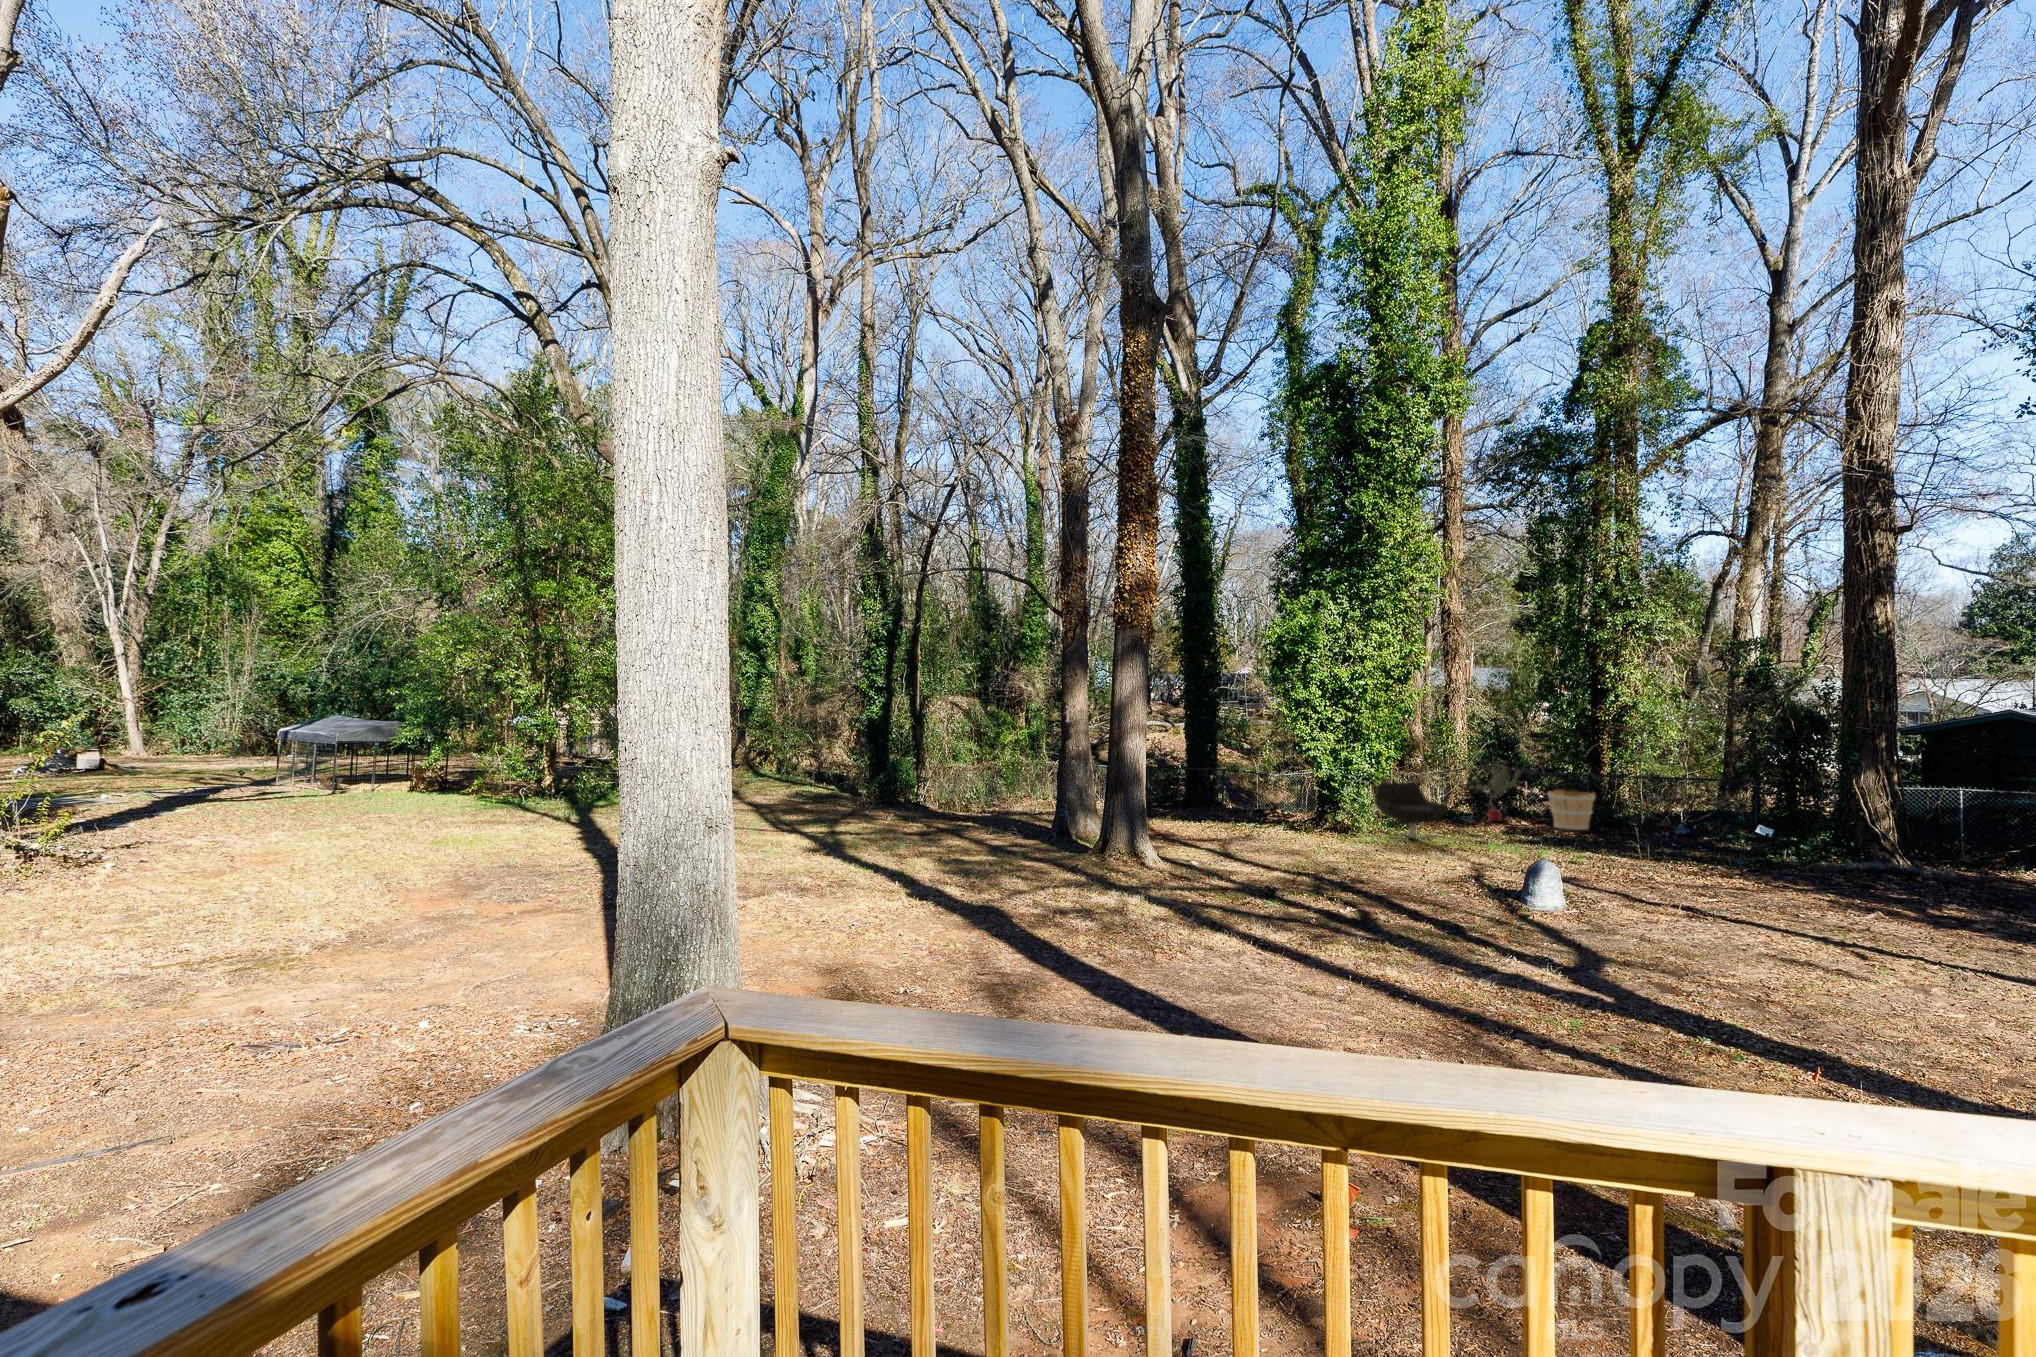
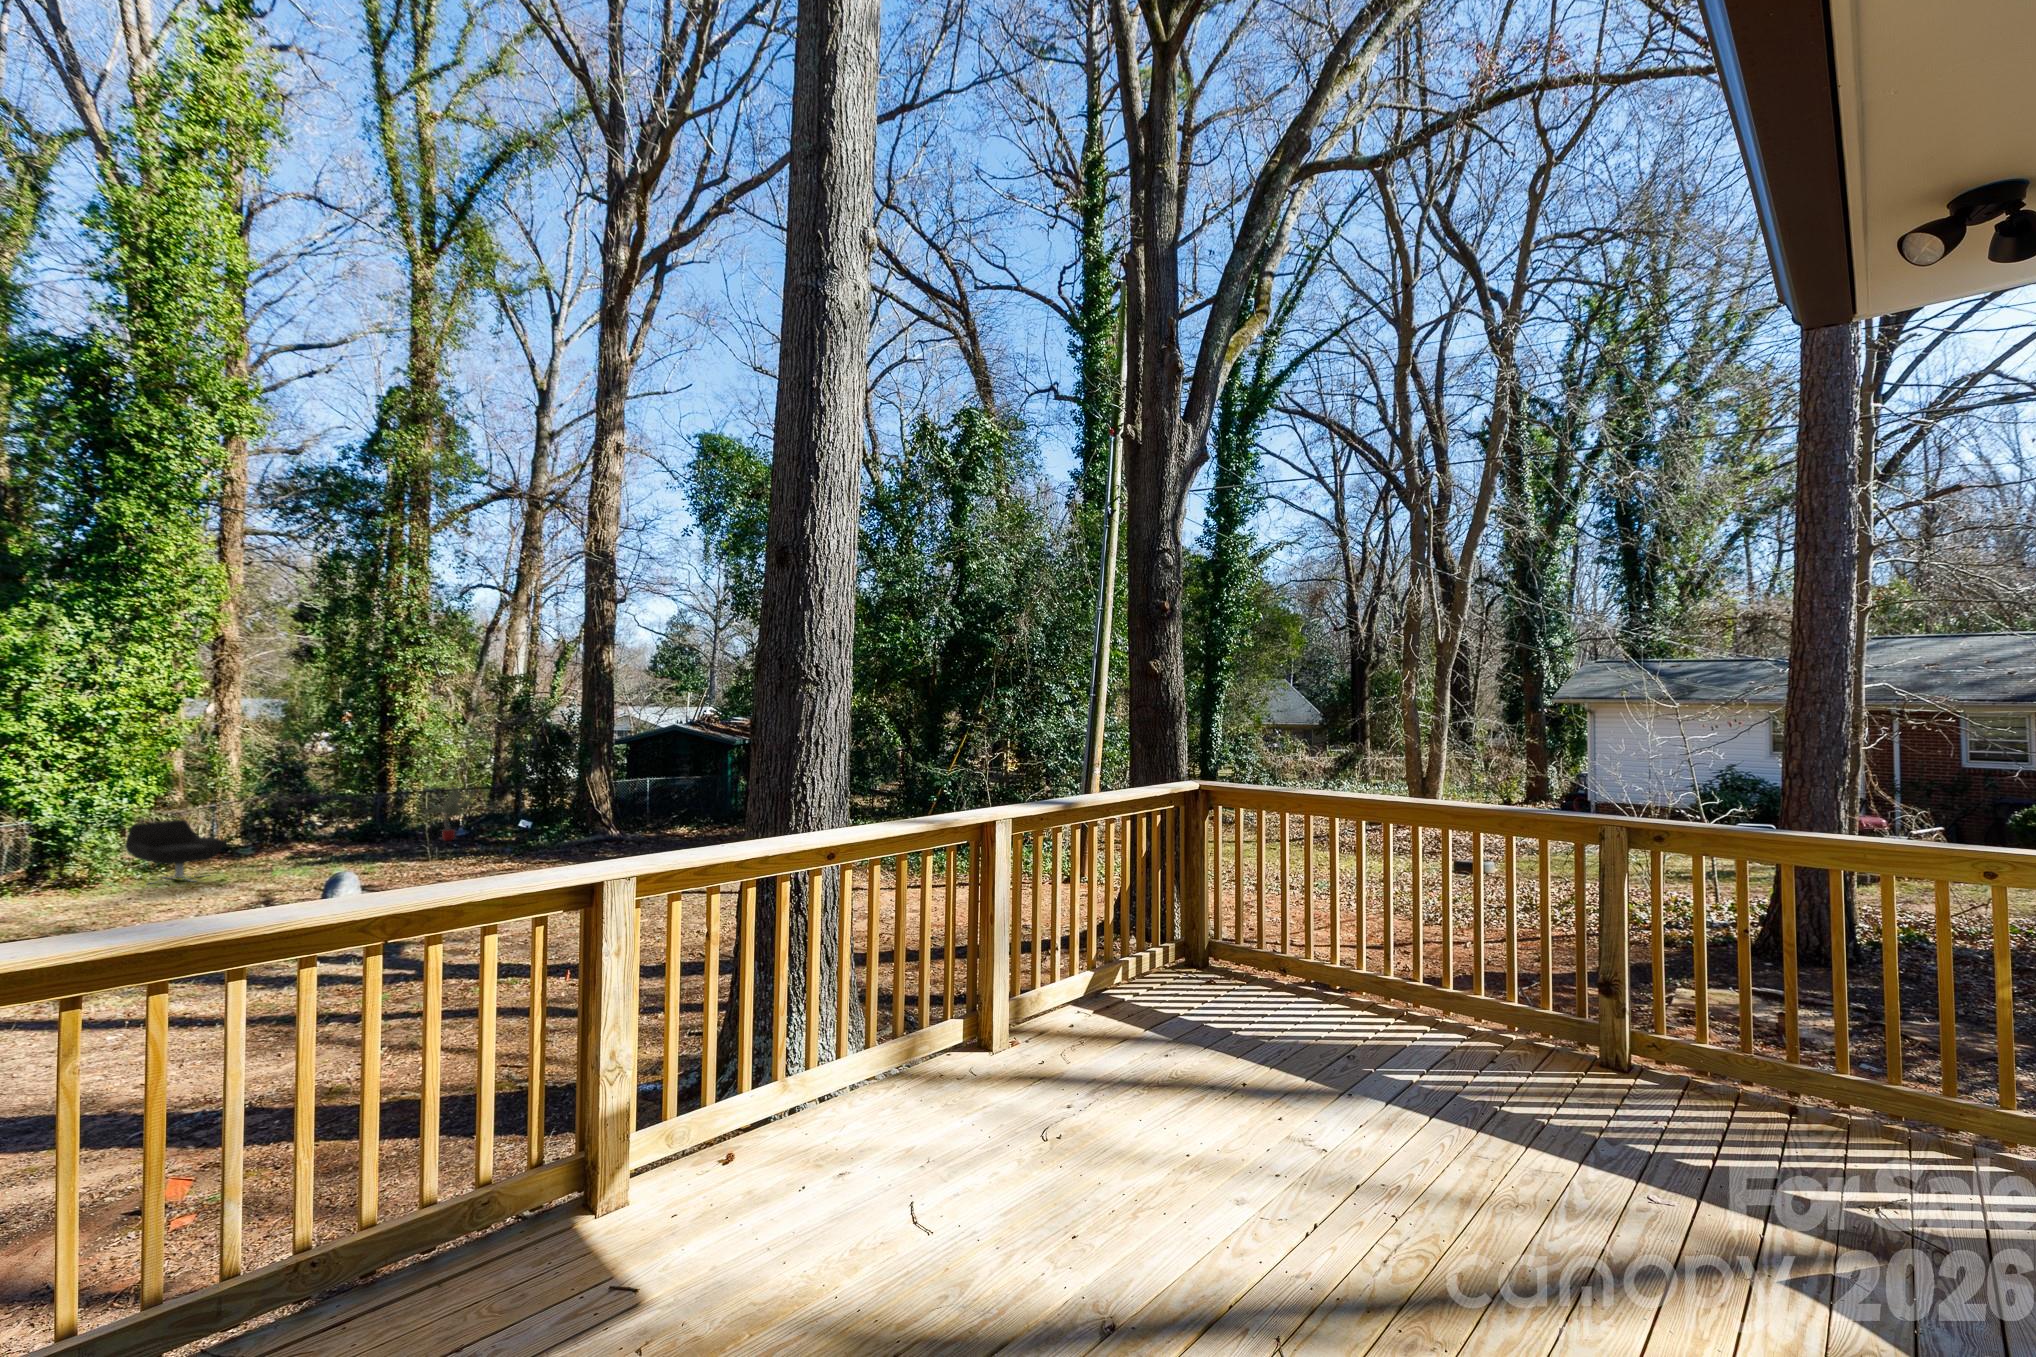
potted tree: present [1473,763,1521,821] -> present [422,784,476,841]
wooden bucket: present [1548,790,1595,830] -> none [339,810,387,847]

